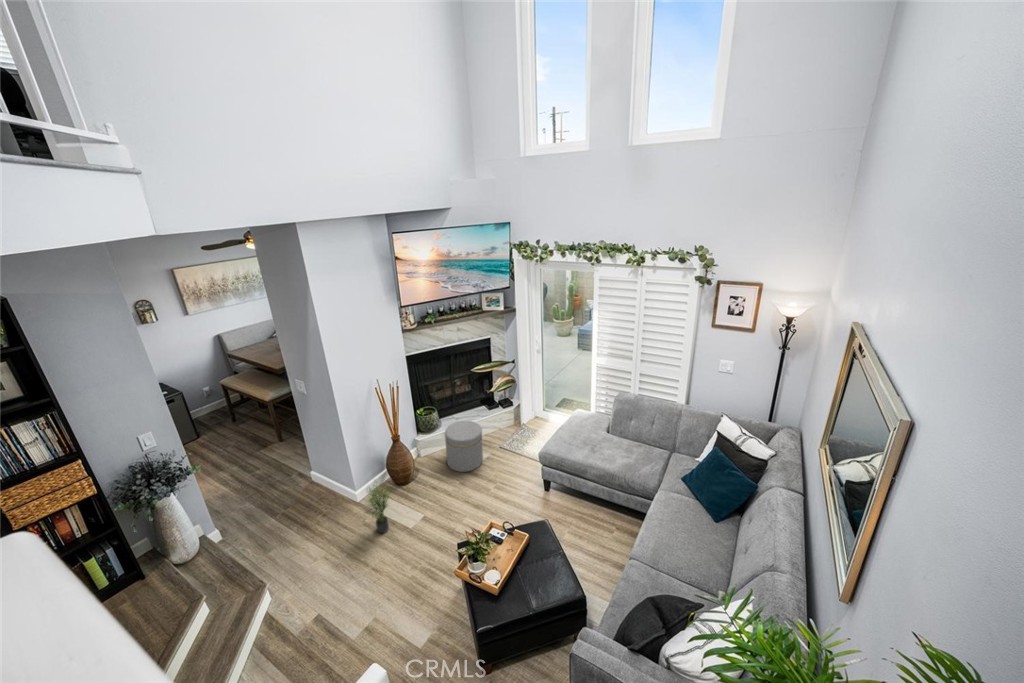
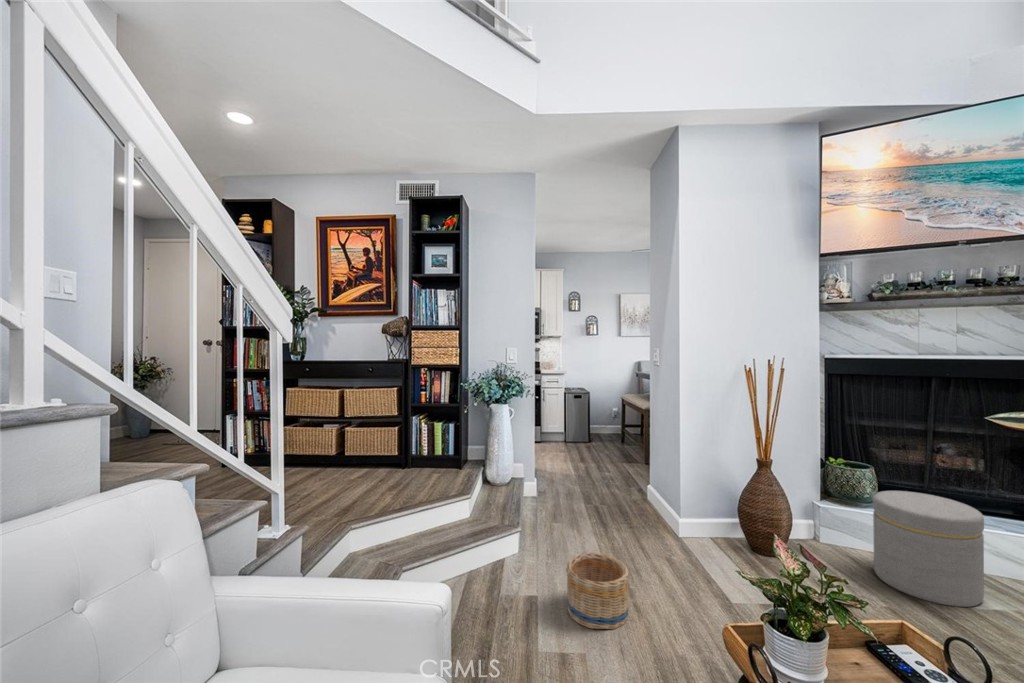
potted plant: present [364,486,389,533] -> none [649,479,723,581]
basket: none [336,557,379,607] -> present [566,553,629,629]

